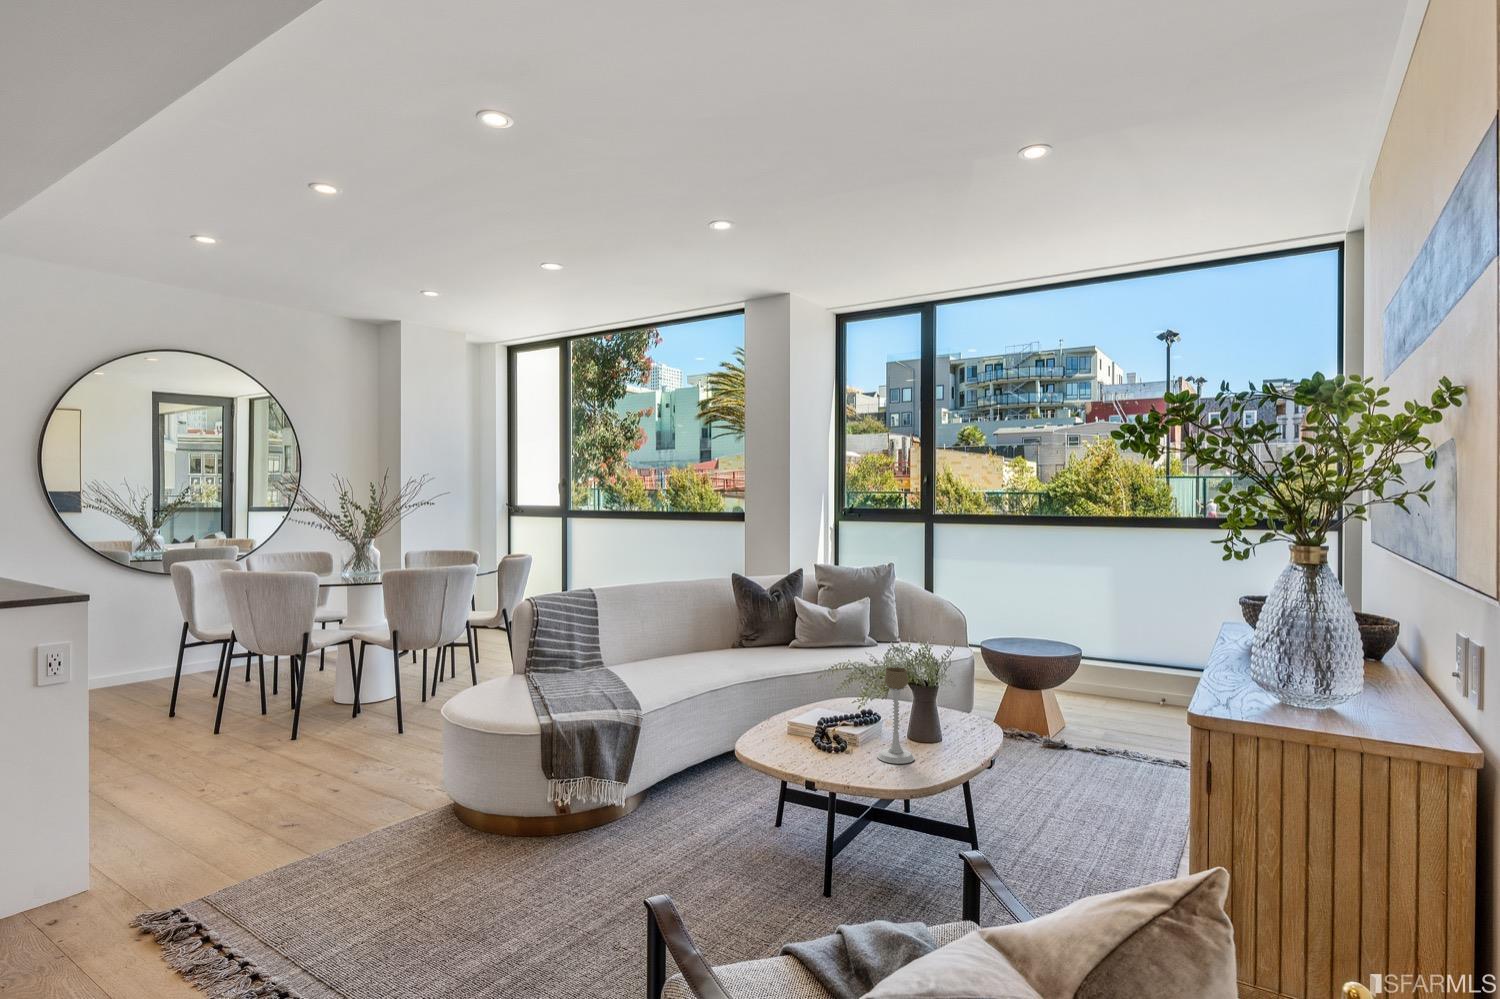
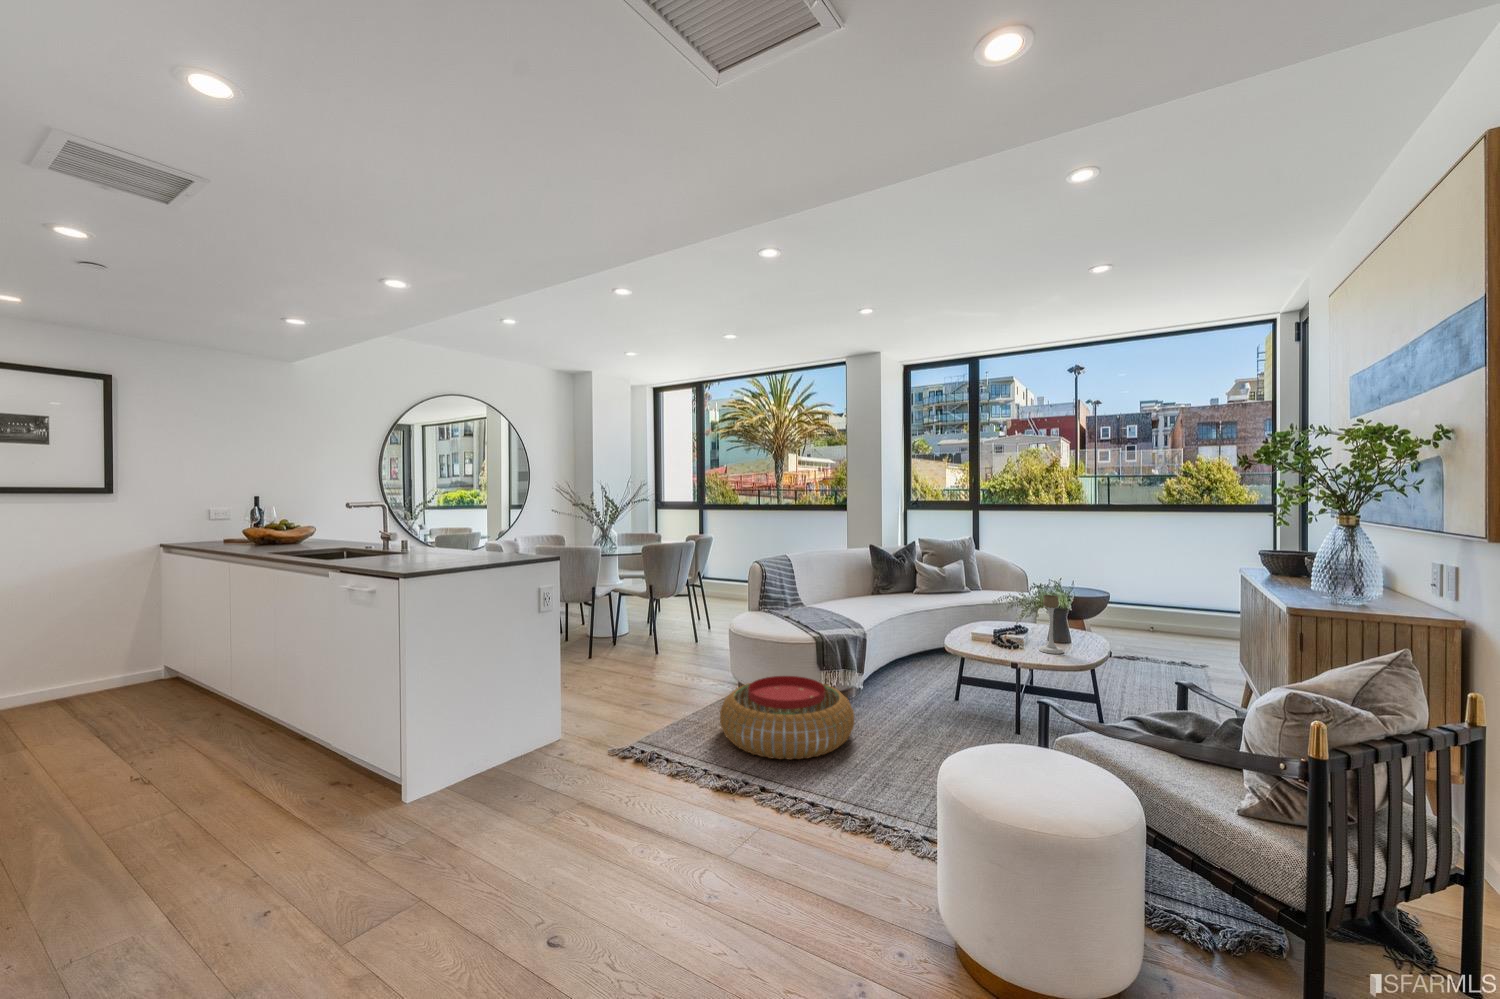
pouf: none [332,788,564,938] -> present [720,676,854,760]

